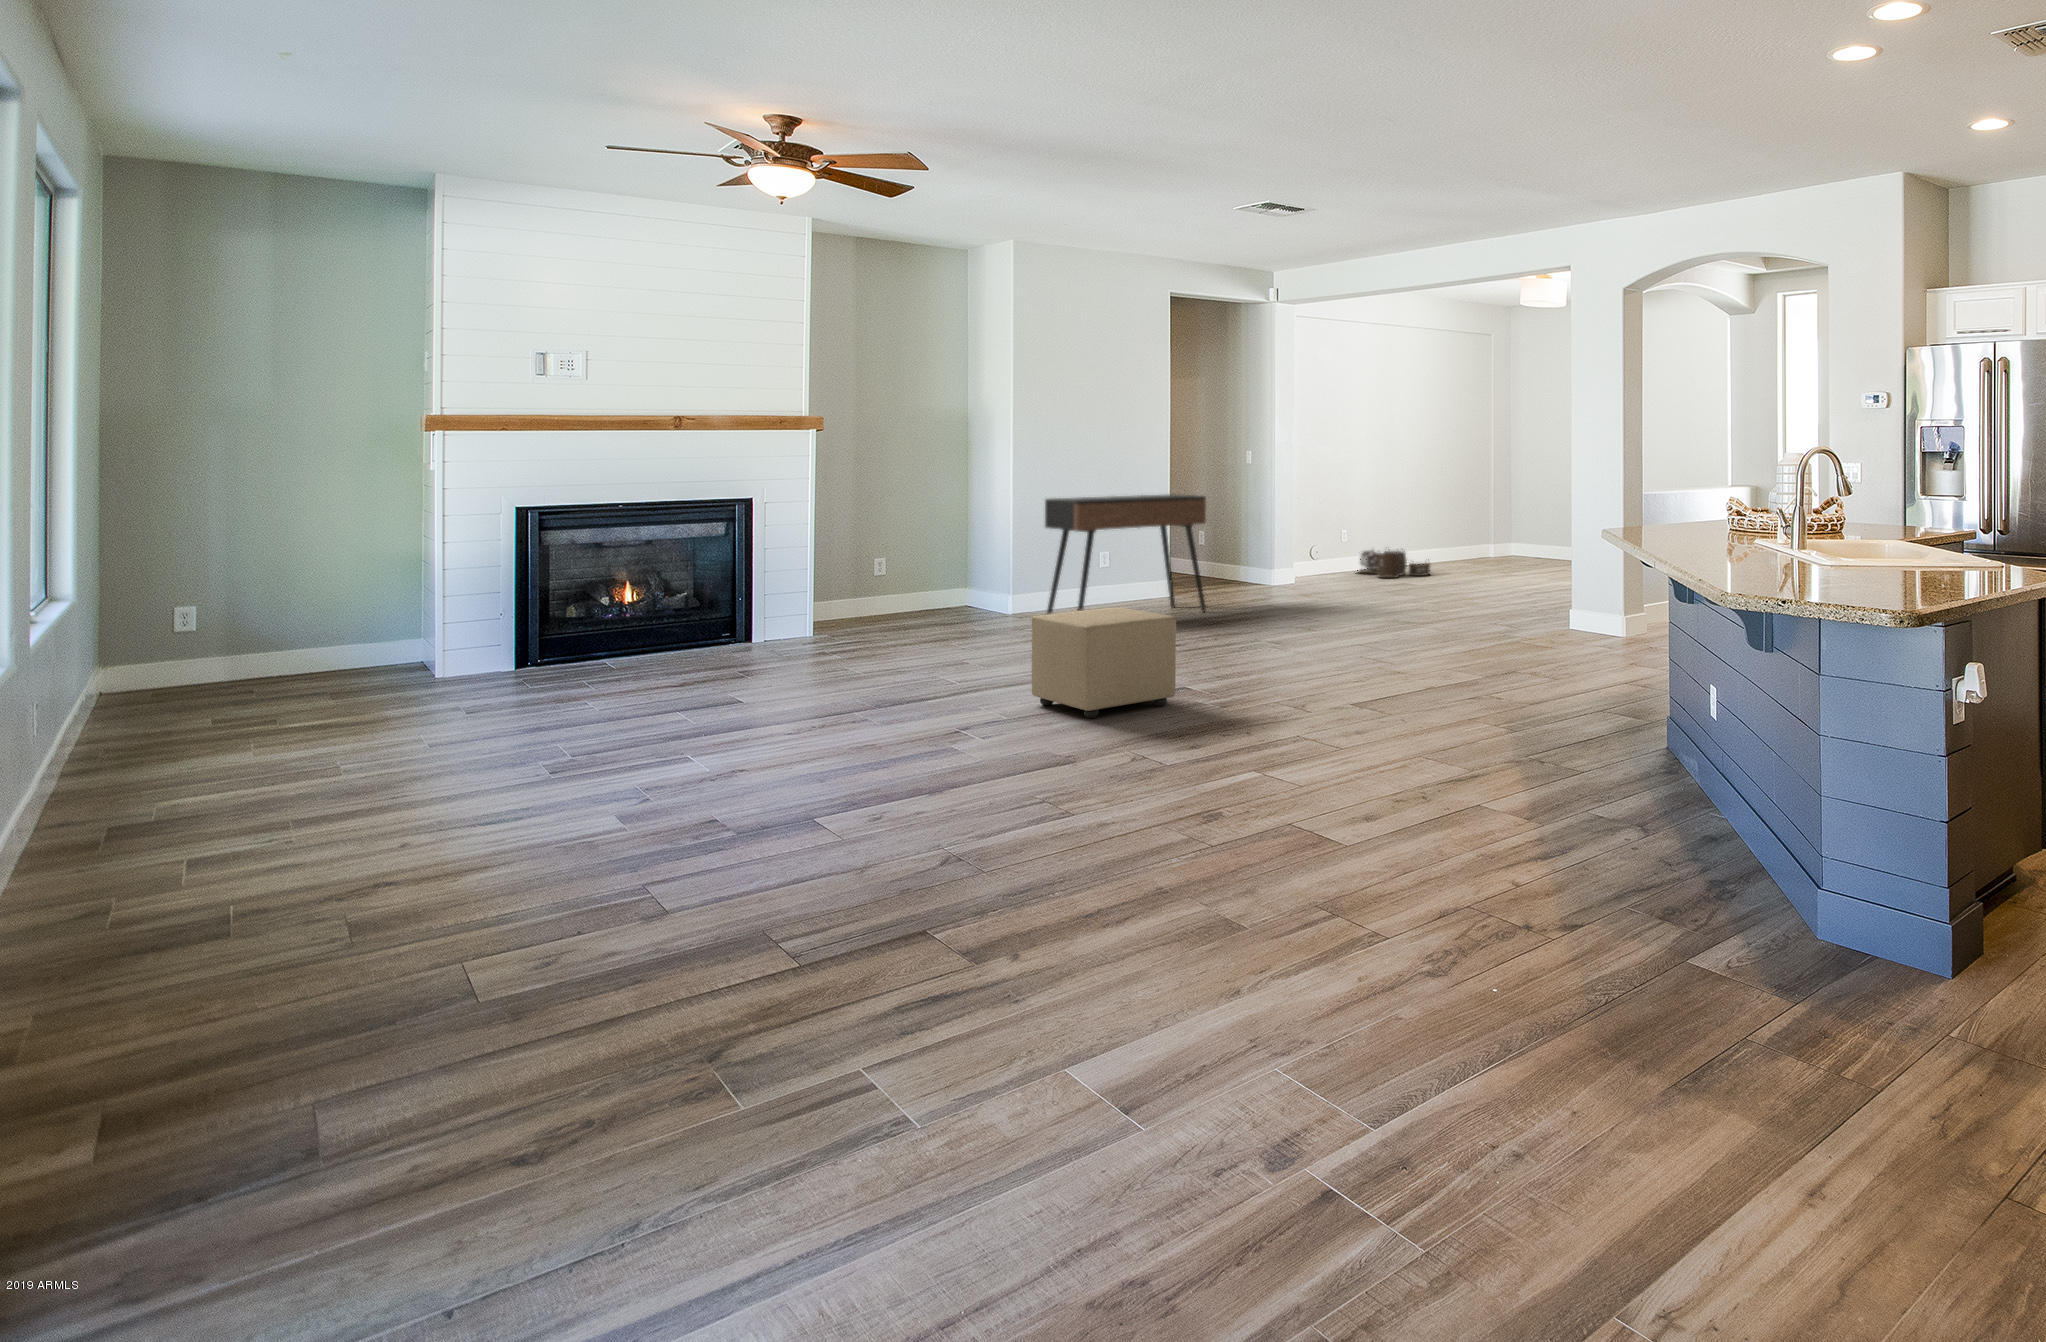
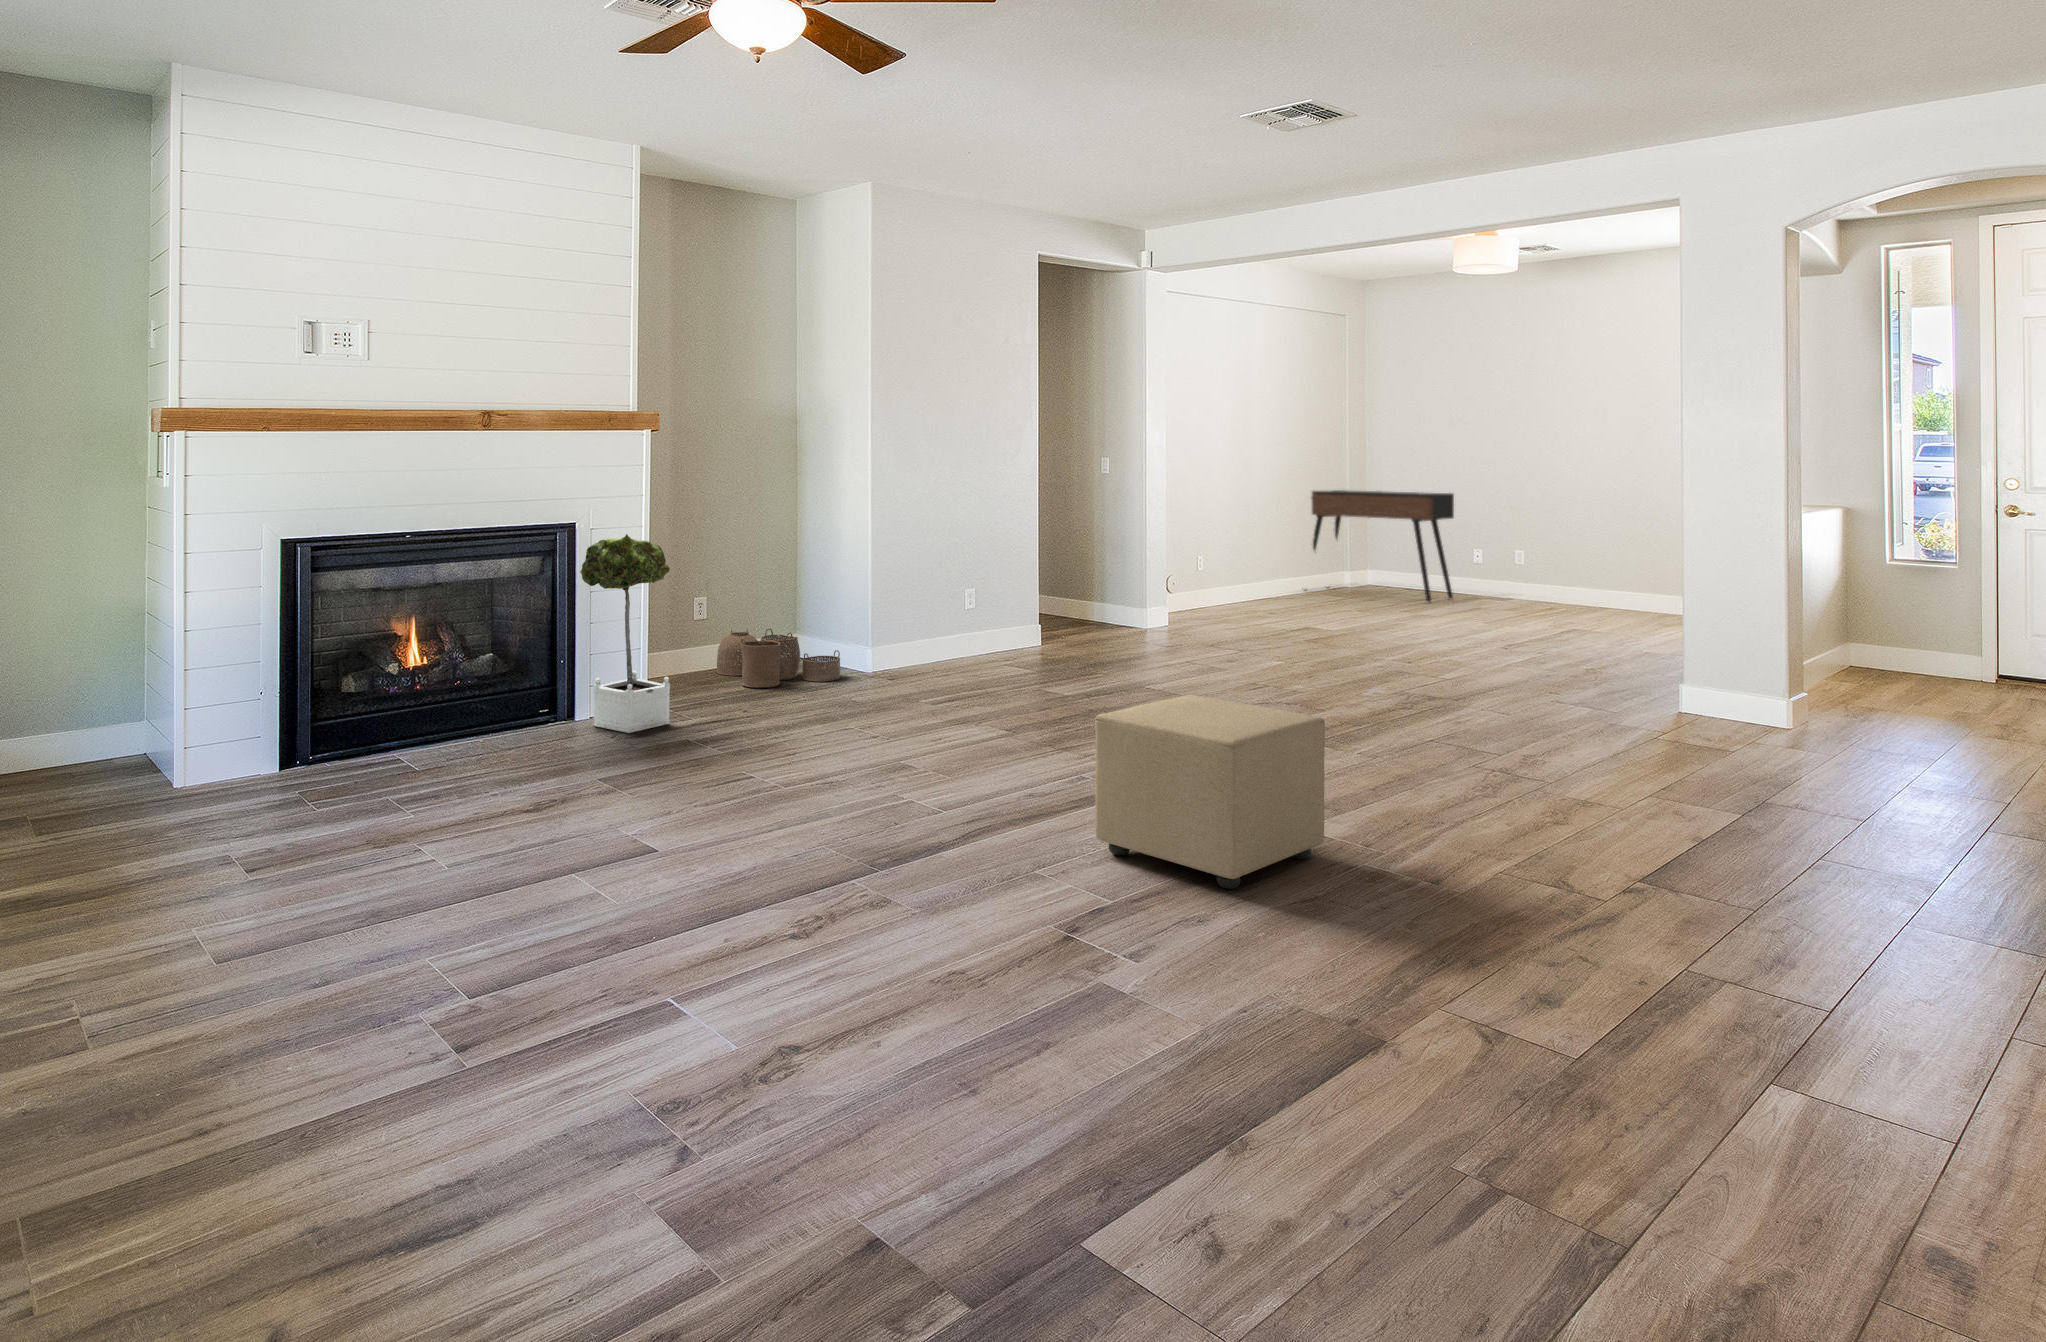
console table: present [1045,494,1206,615] -> present [1310,490,1454,602]
potted tree: none [754,506,823,650] -> present [580,534,670,733]
woven basket: present [1357,549,1430,578] -> present [717,629,841,687]

